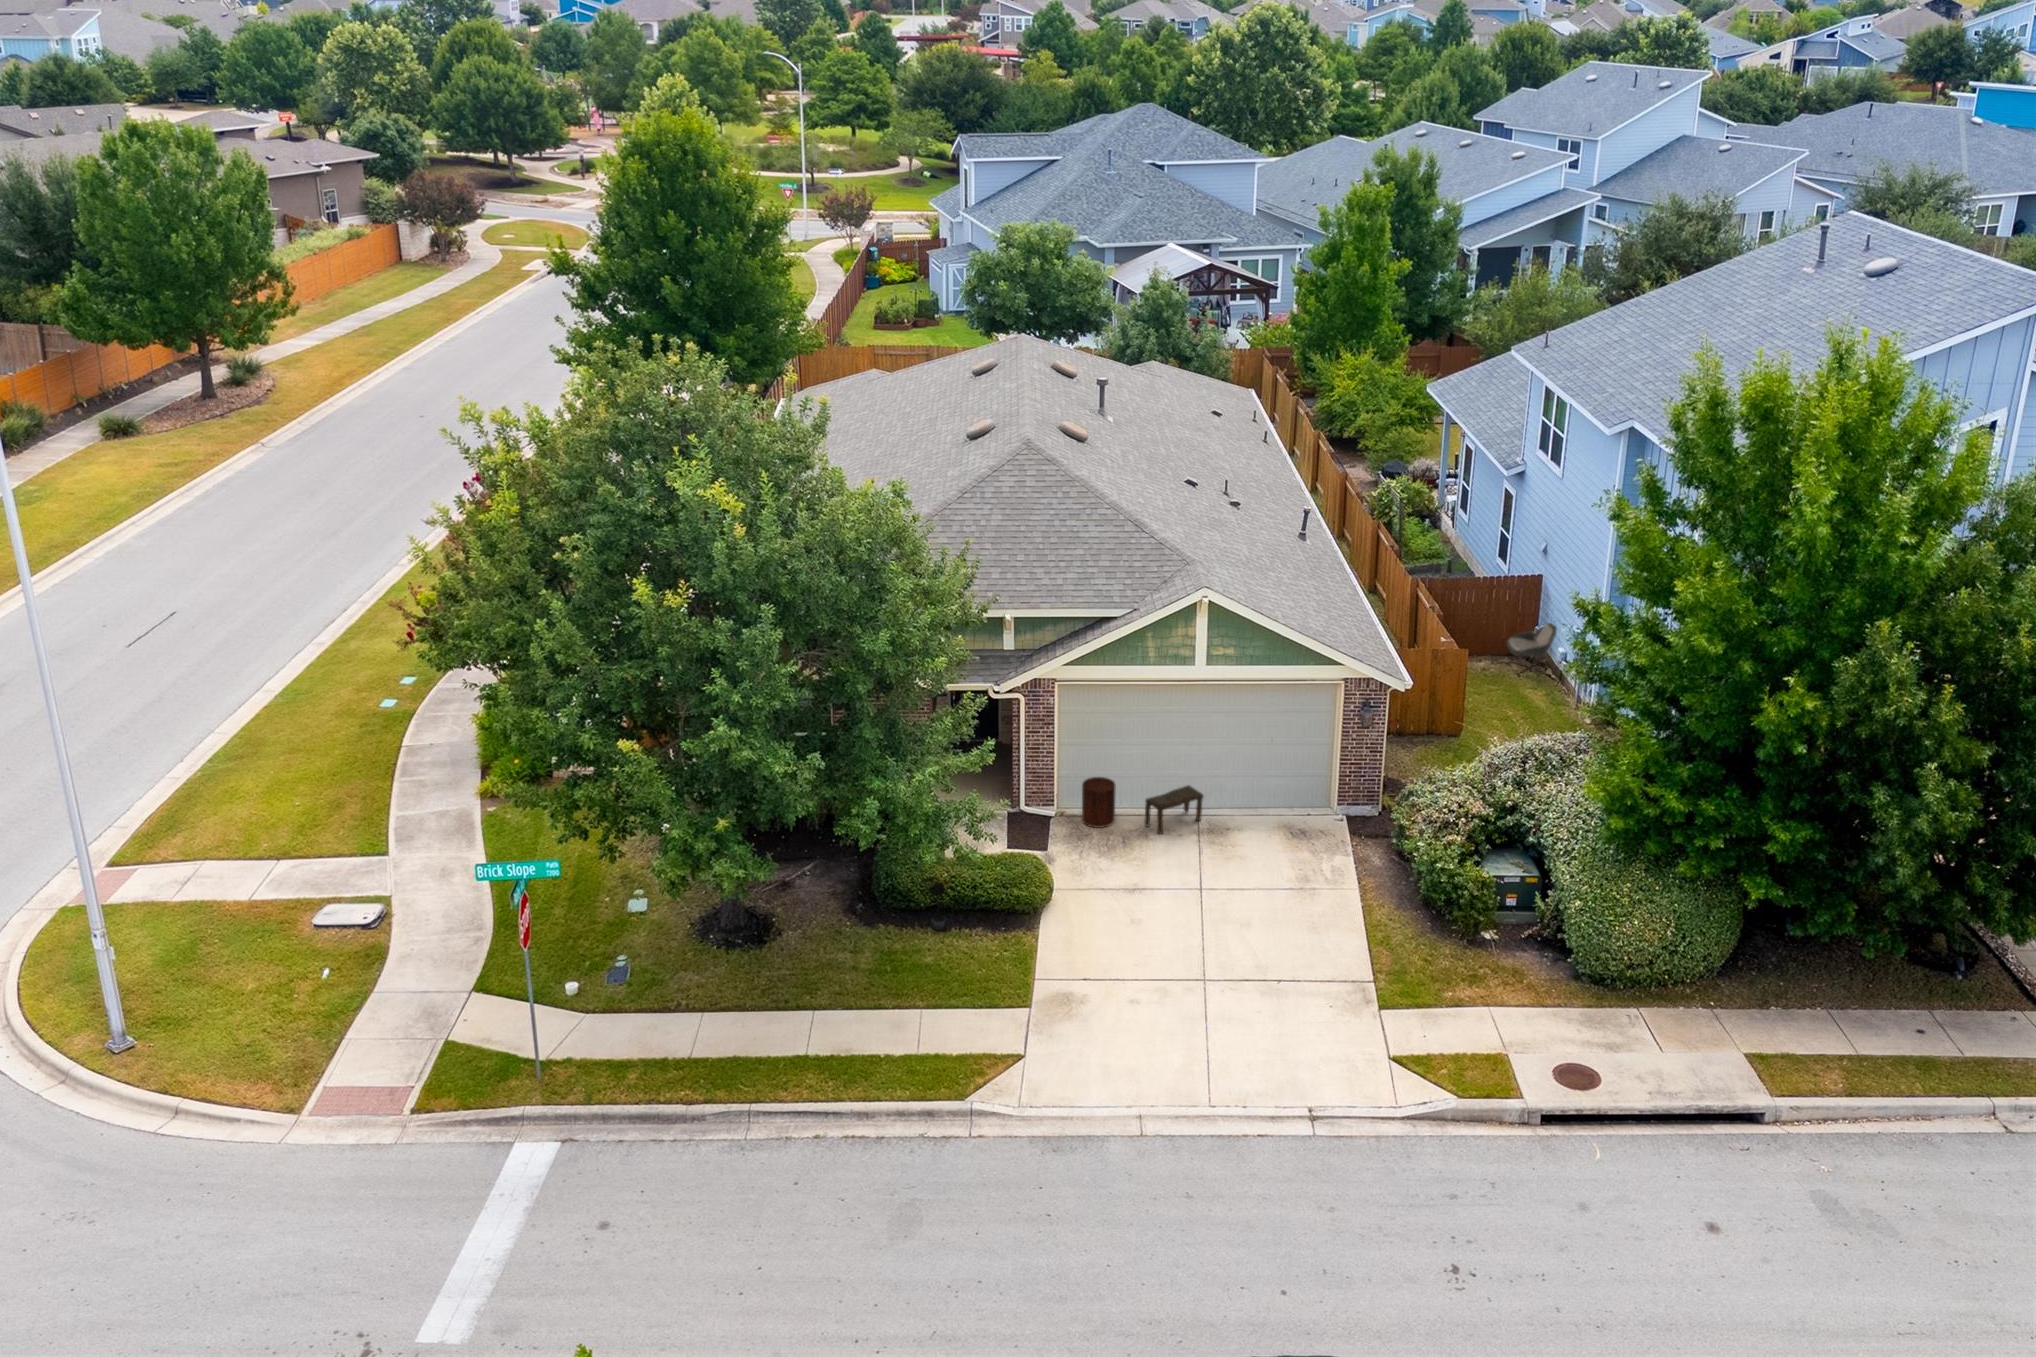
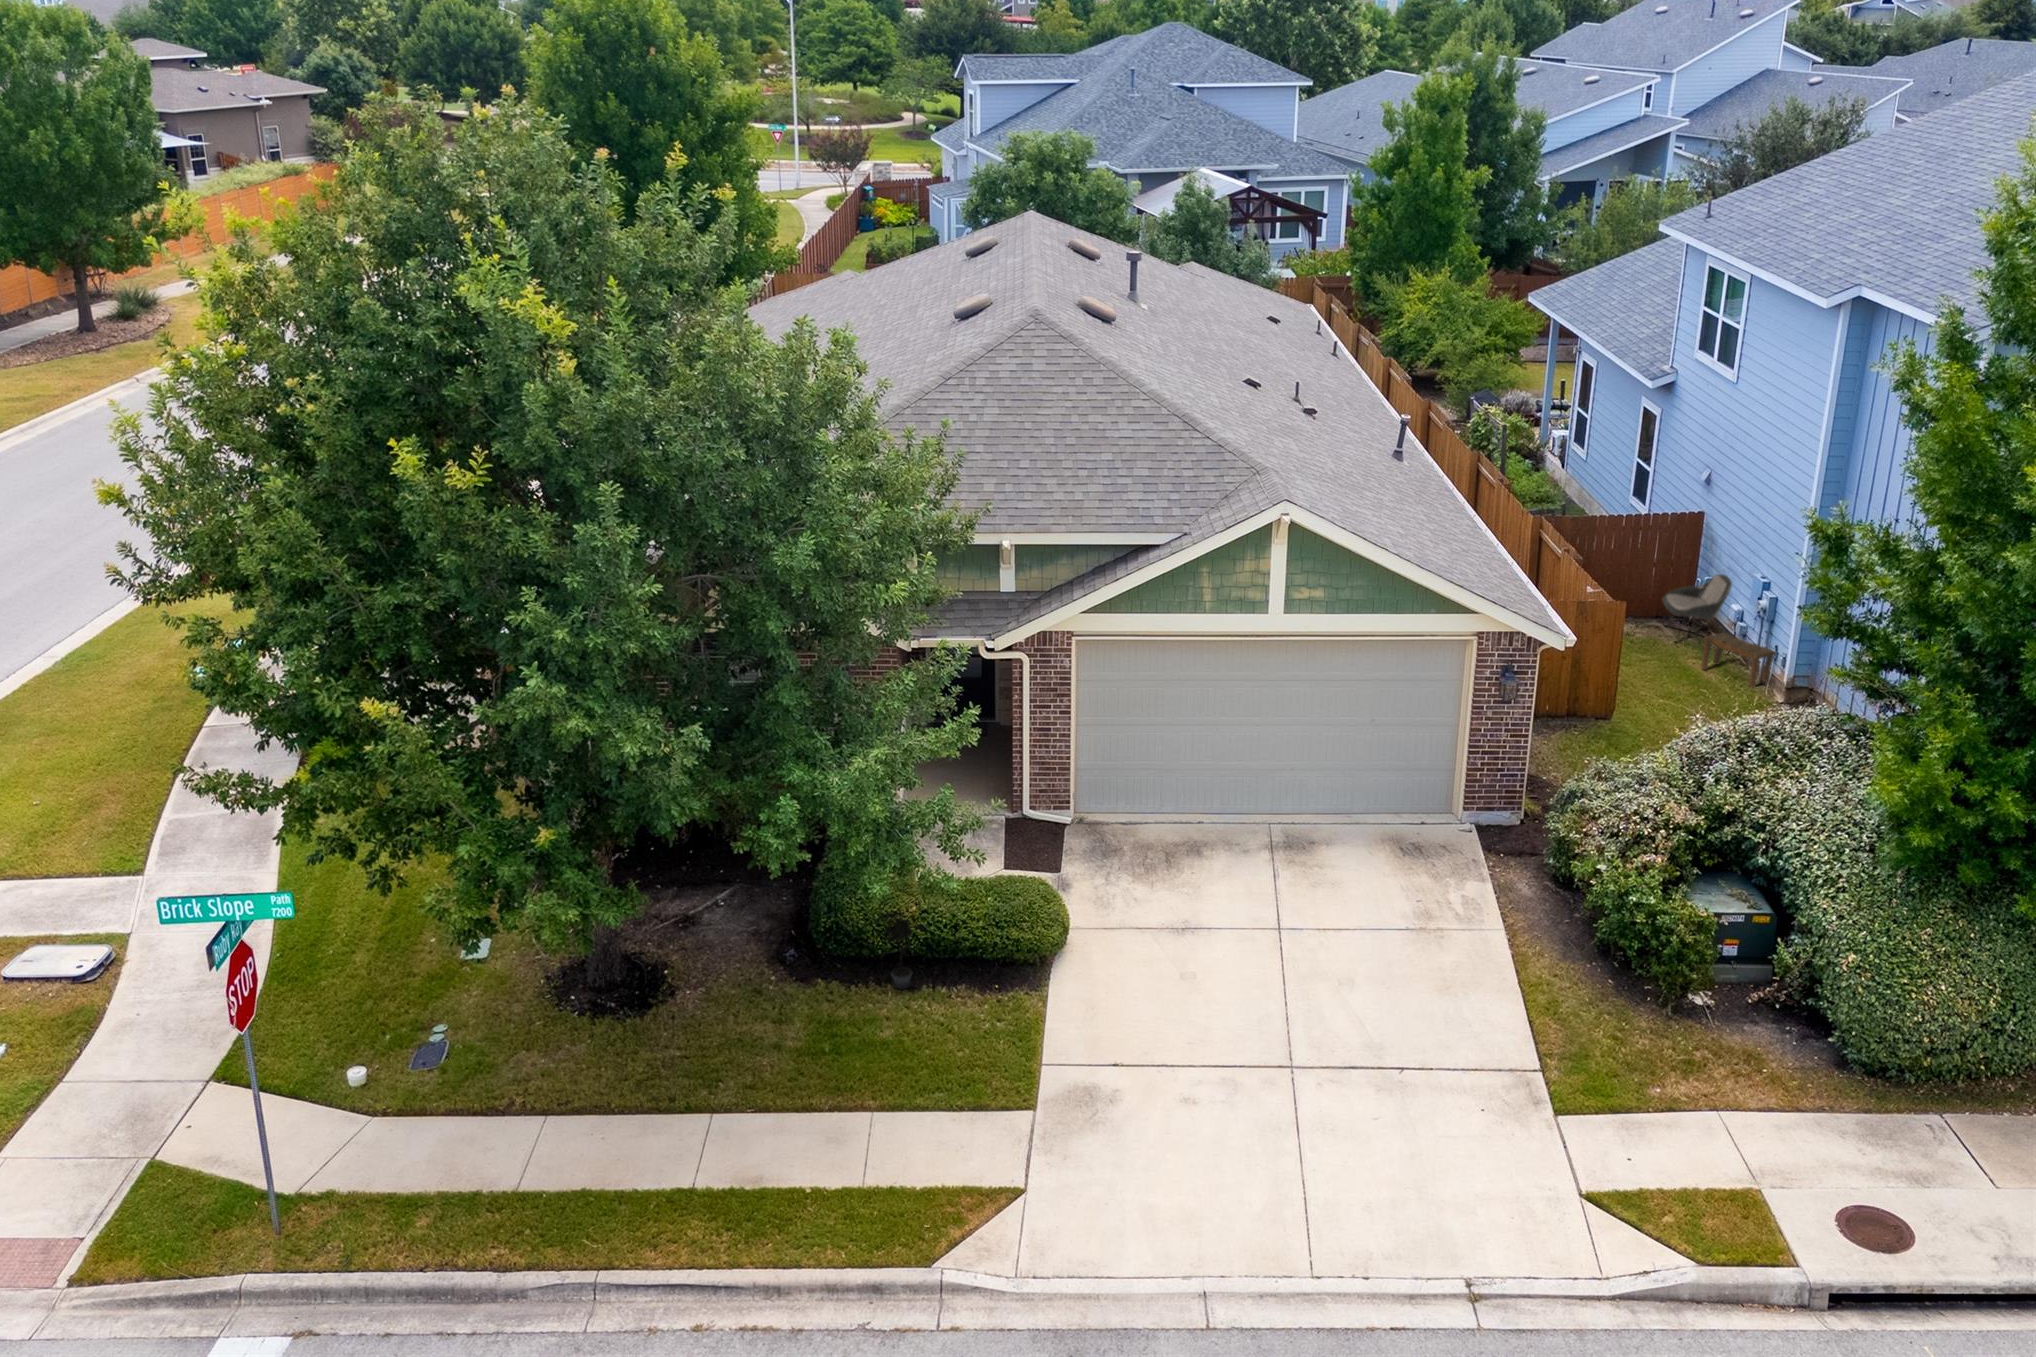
trash can: present [1082,777,1116,828] -> none [1107,771,1154,841]
bench: present [1145,785,1203,834] -> present [1701,633,1776,688]

